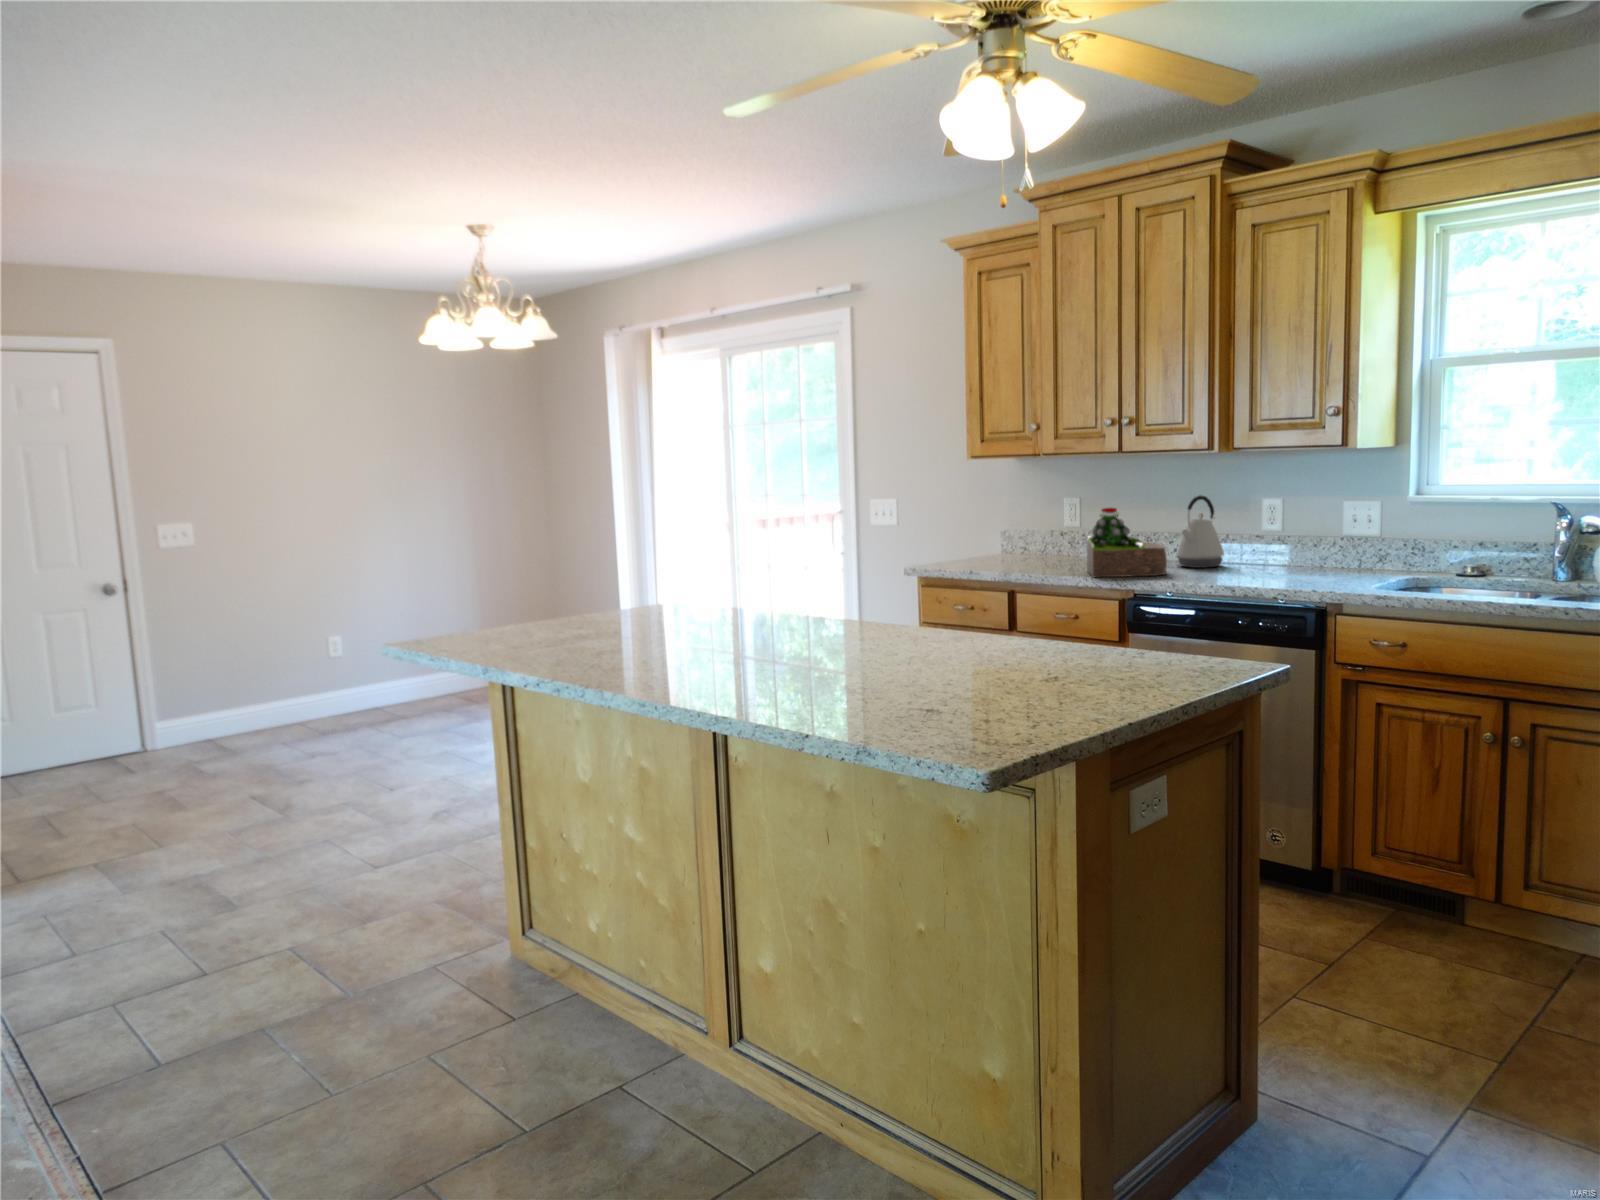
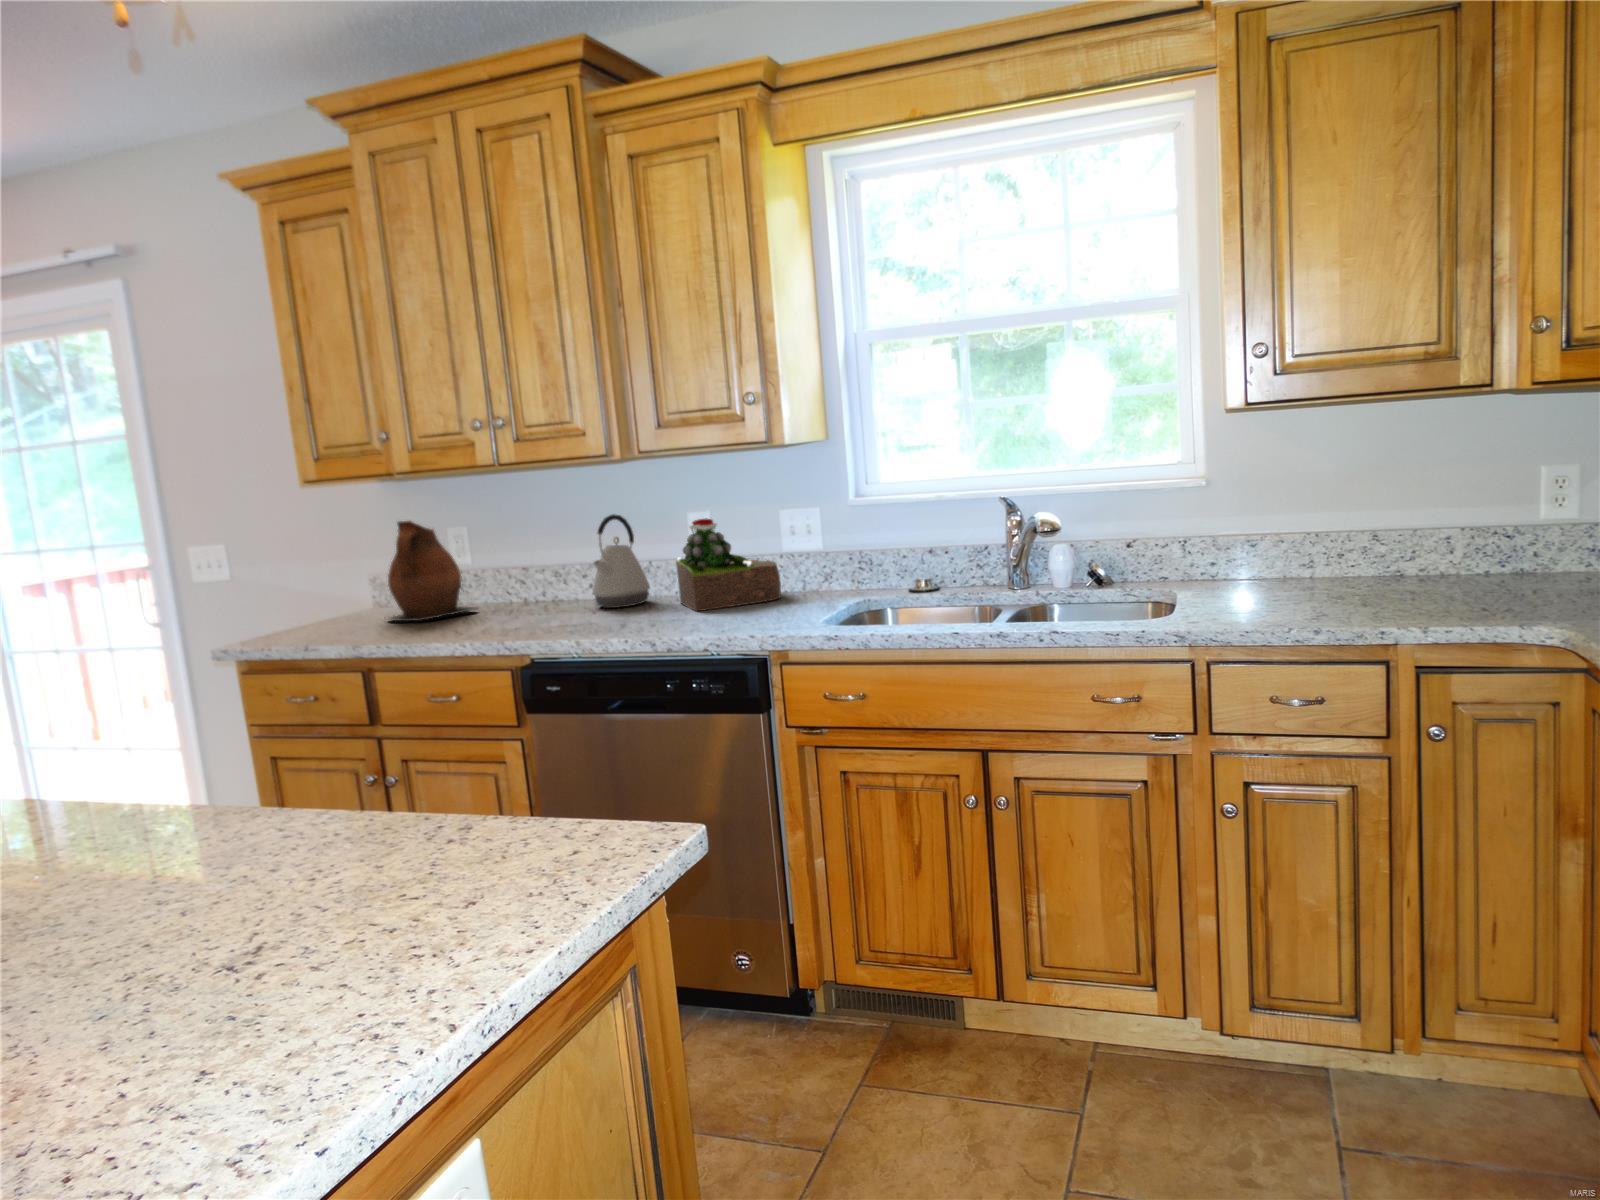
ceramic pitcher: none [1014,490,1084,563] -> present [388,521,477,621]
succulent plant: present [1087,508,1167,577] -> present [676,519,781,611]

